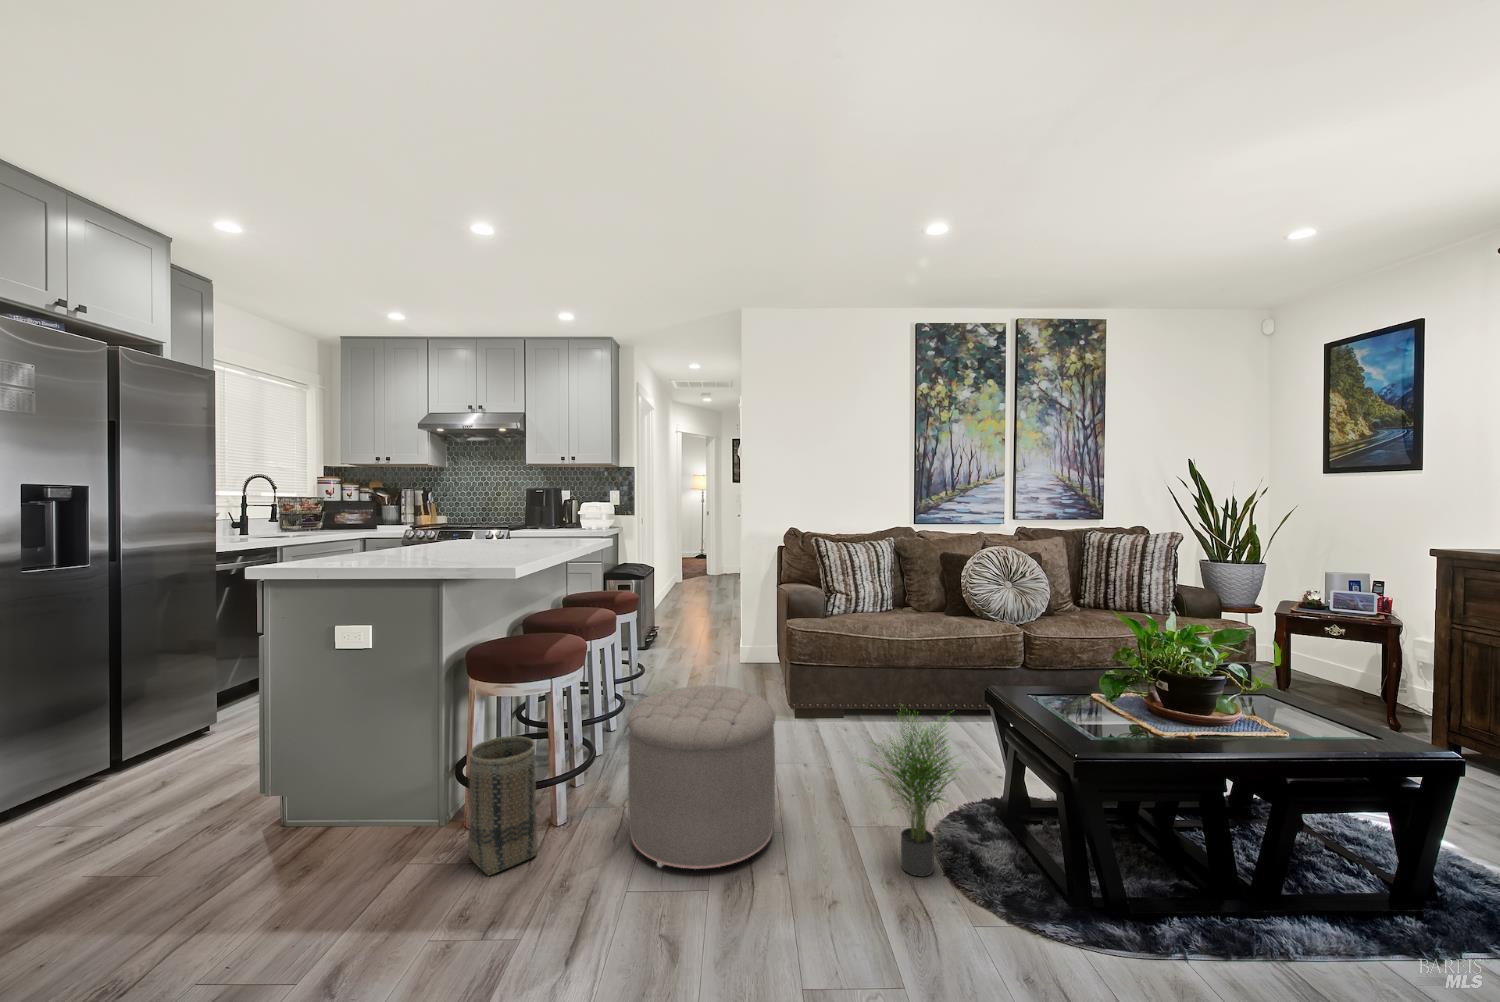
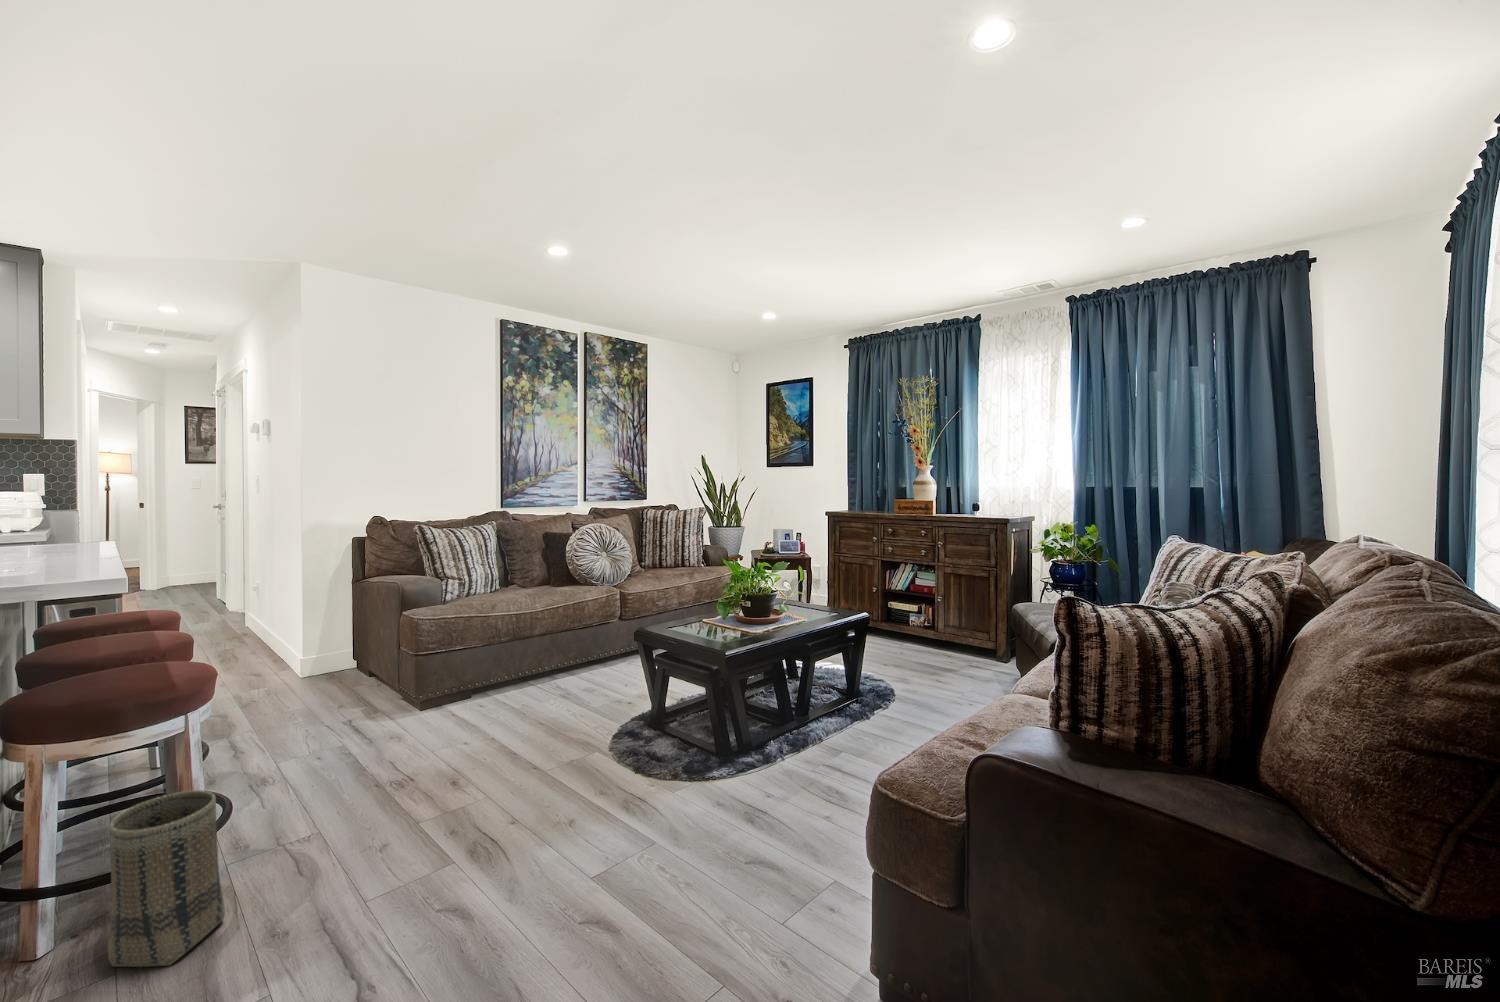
ottoman: present [627,685,776,869] -> none [327,677,494,864]
potted plant: present [868,718,958,876] -> none [565,648,658,780]

